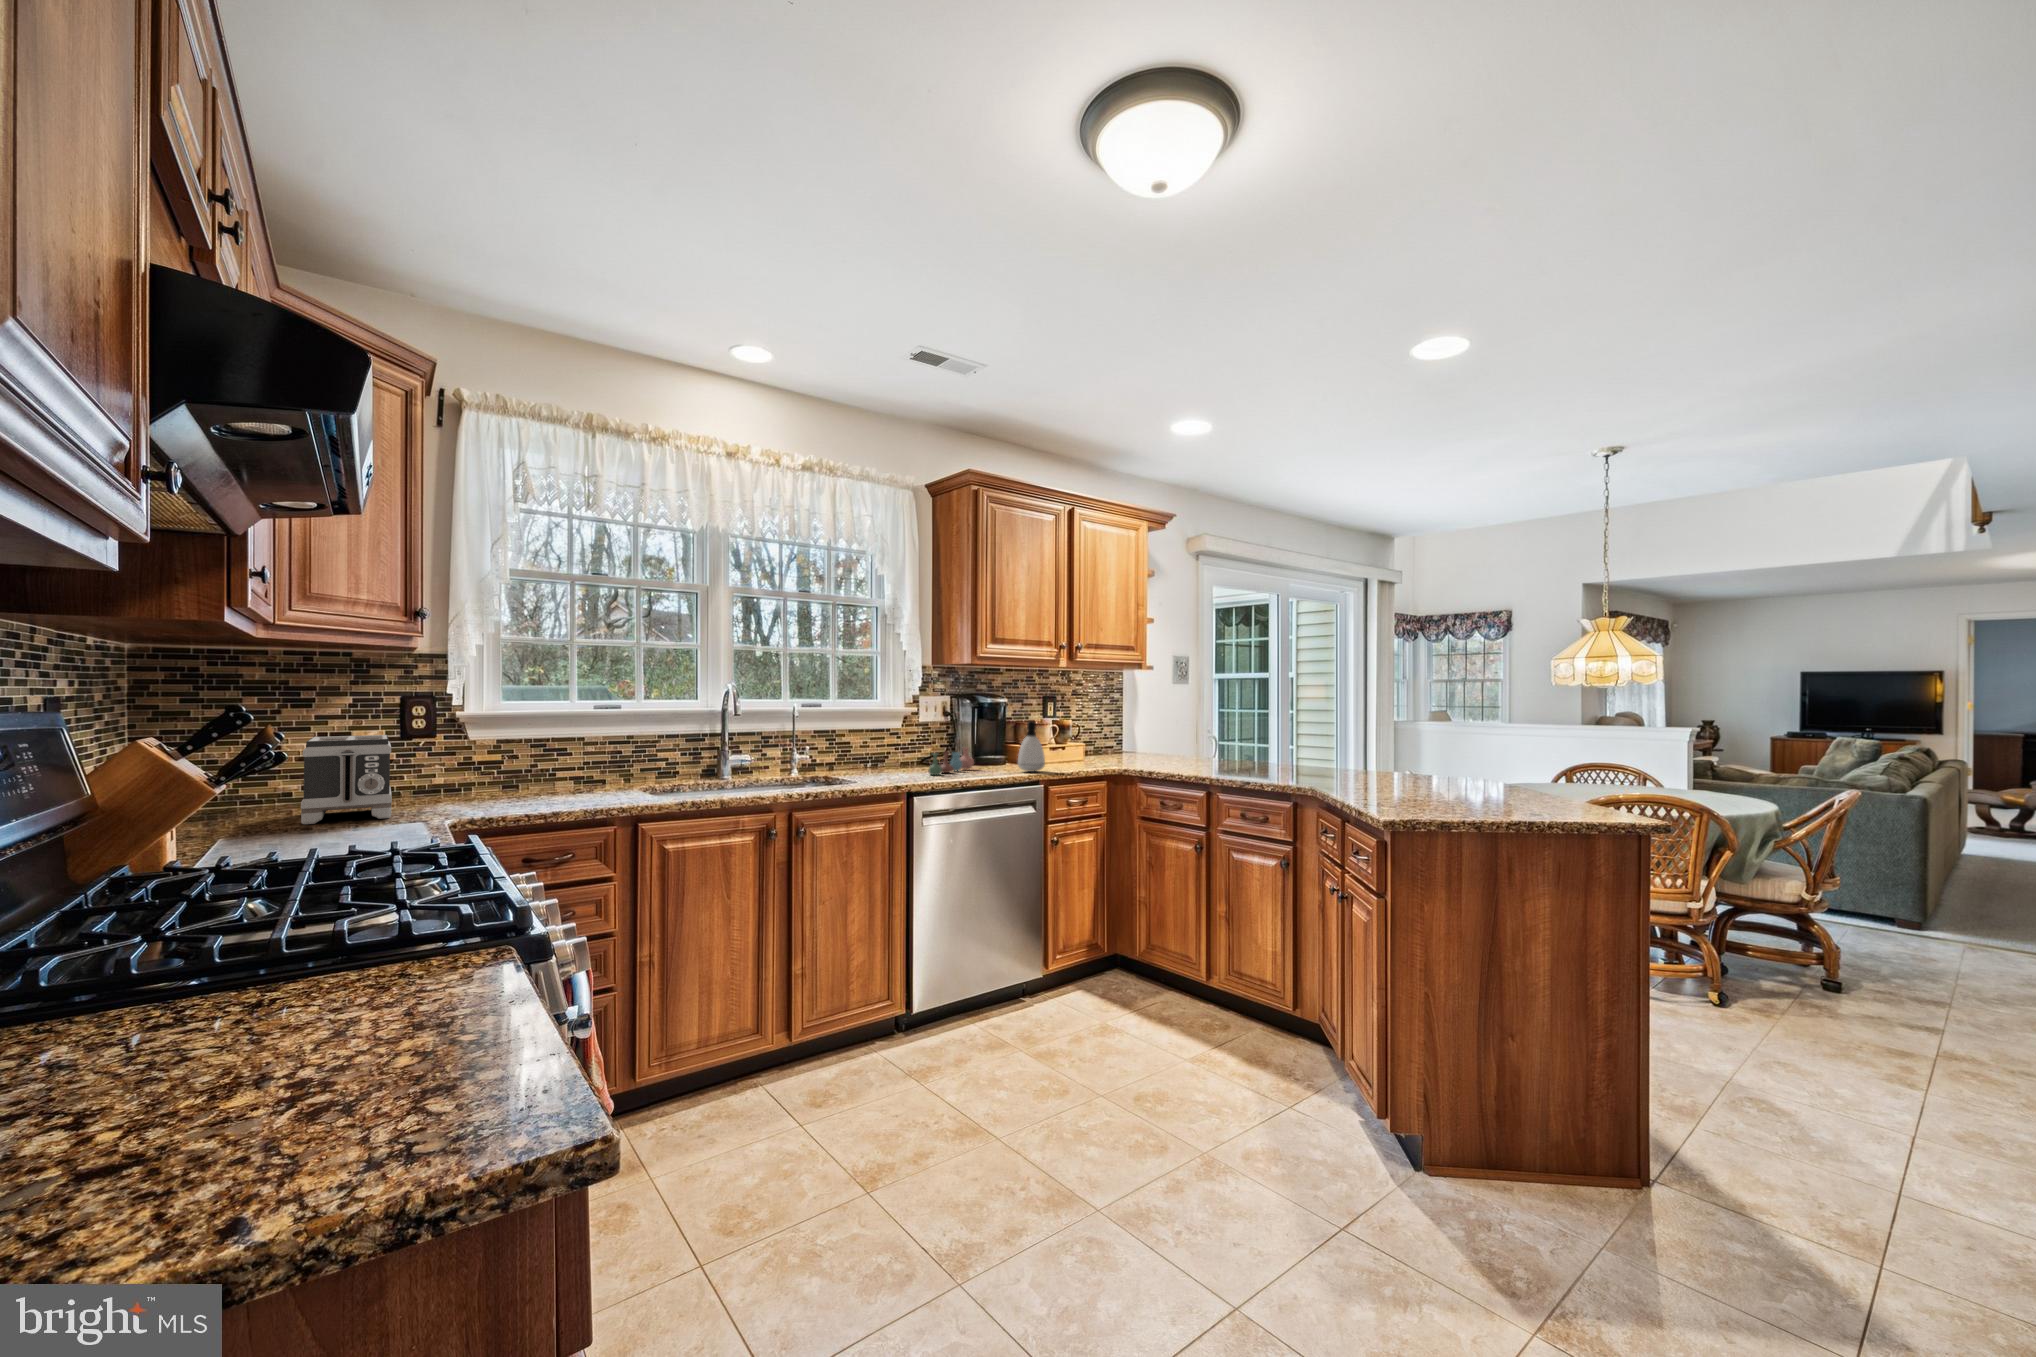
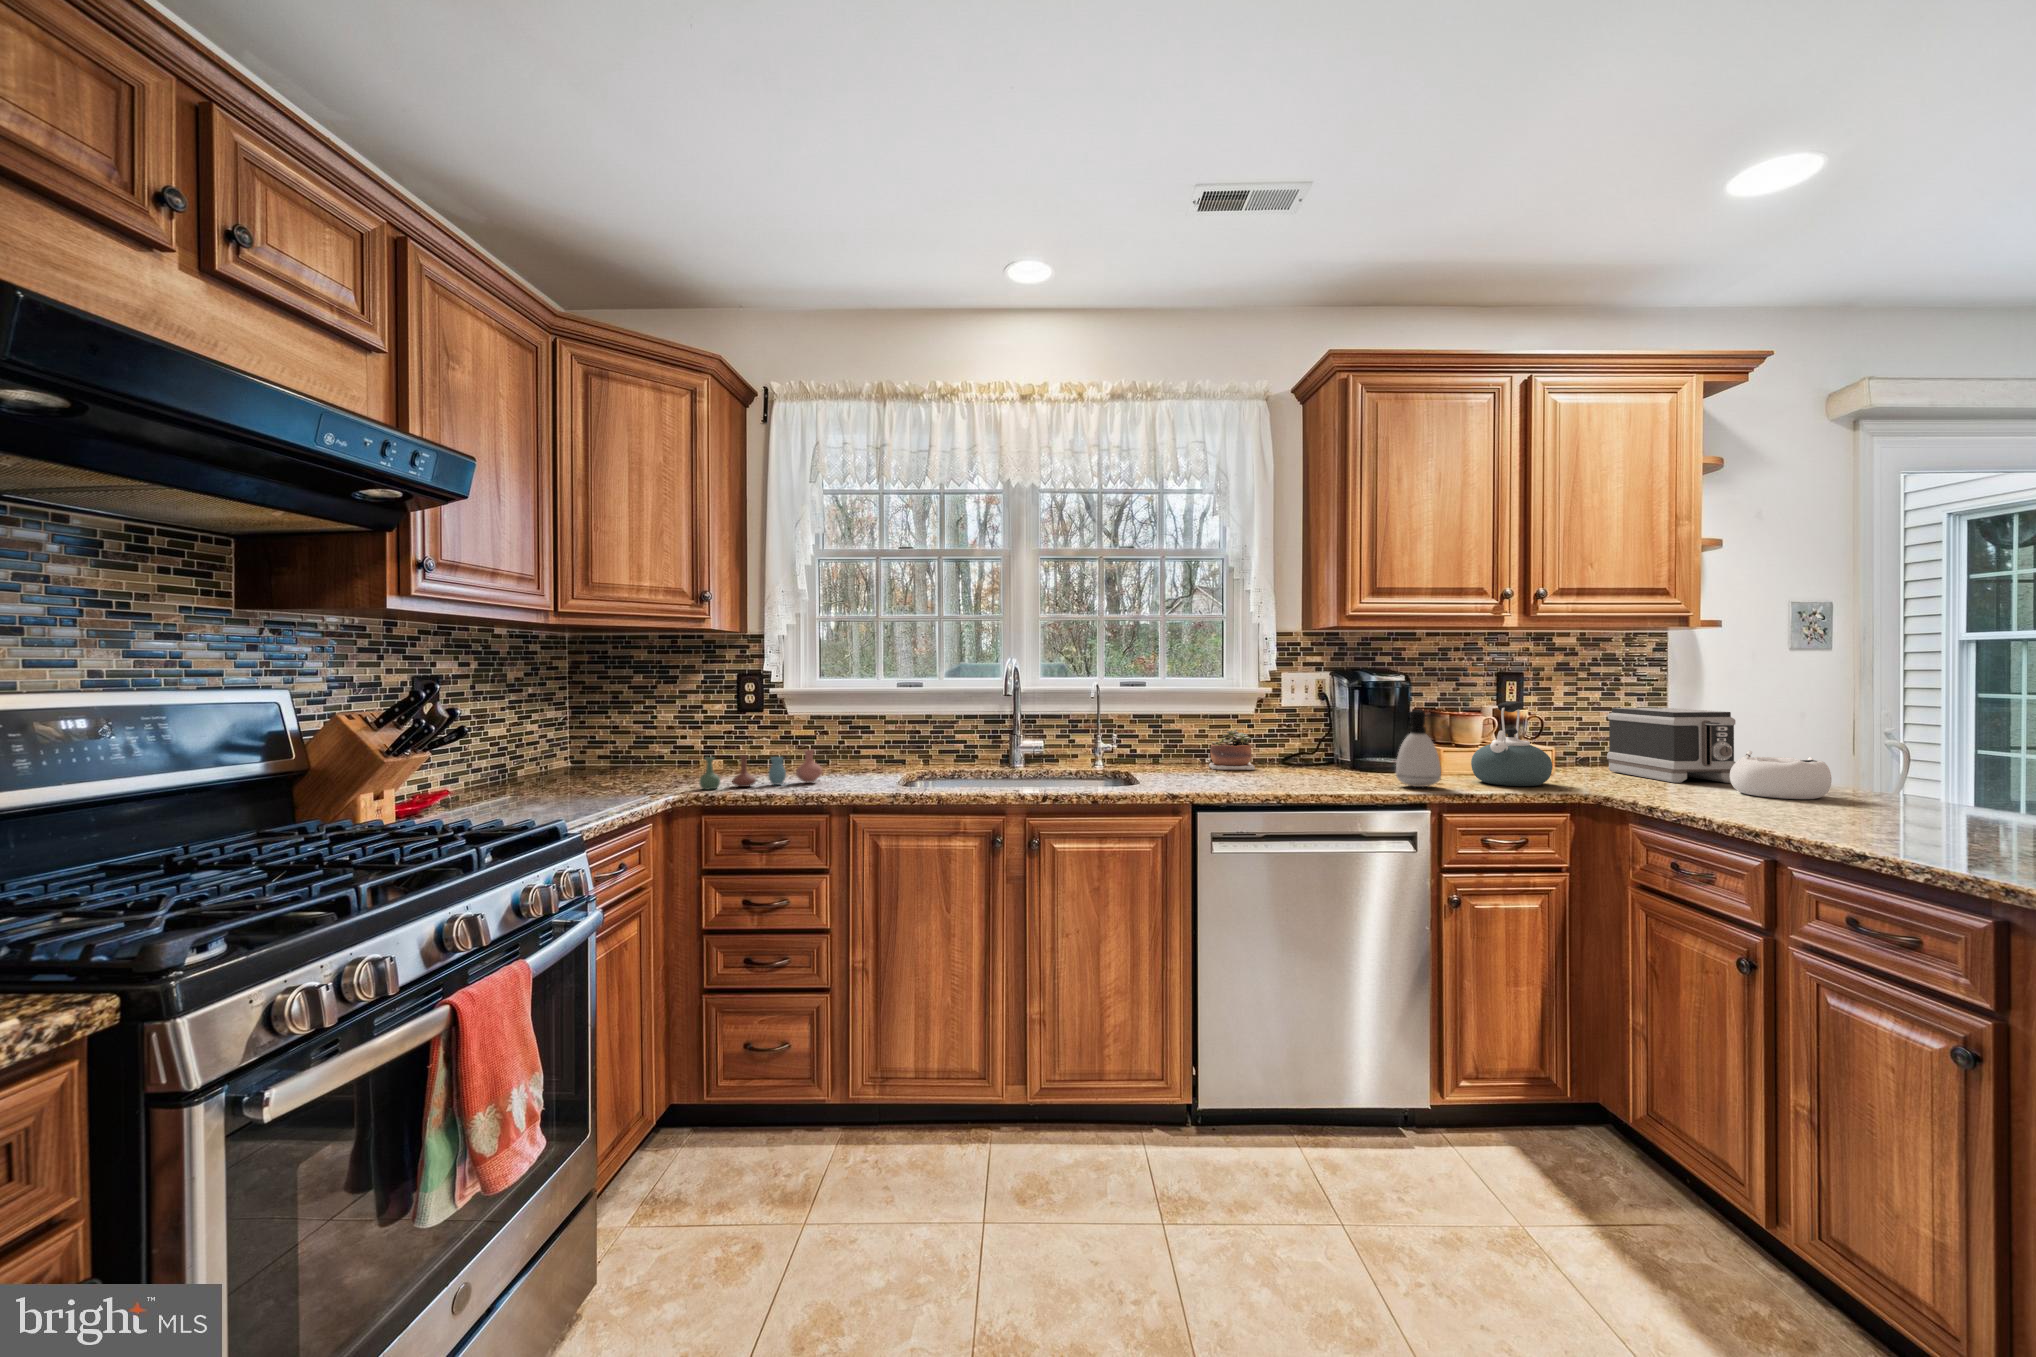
kettle: none [1049,715,1094,768] -> present [1471,702,1552,786]
toaster: present [301,735,392,824] -> present [1607,708,1735,783]
succulent plant: none [867,740,908,772] -> present [1209,729,1255,770]
decorative bowl: none [1172,740,1214,765] -> present [1730,751,1832,799]
vase: present [928,747,974,775] -> present [699,750,822,790]

